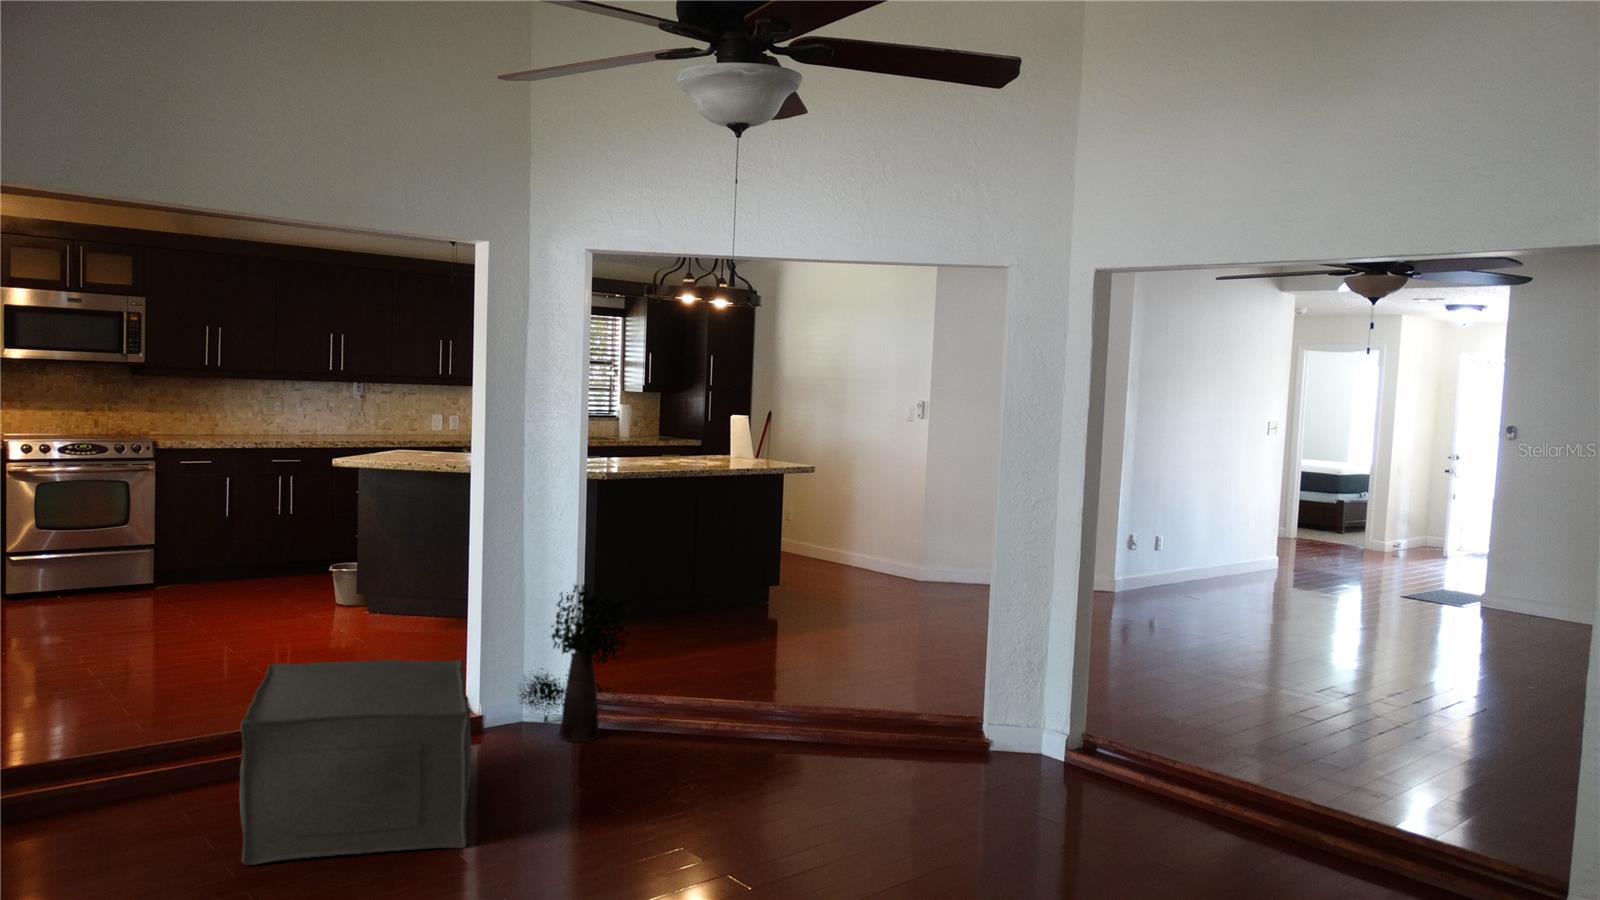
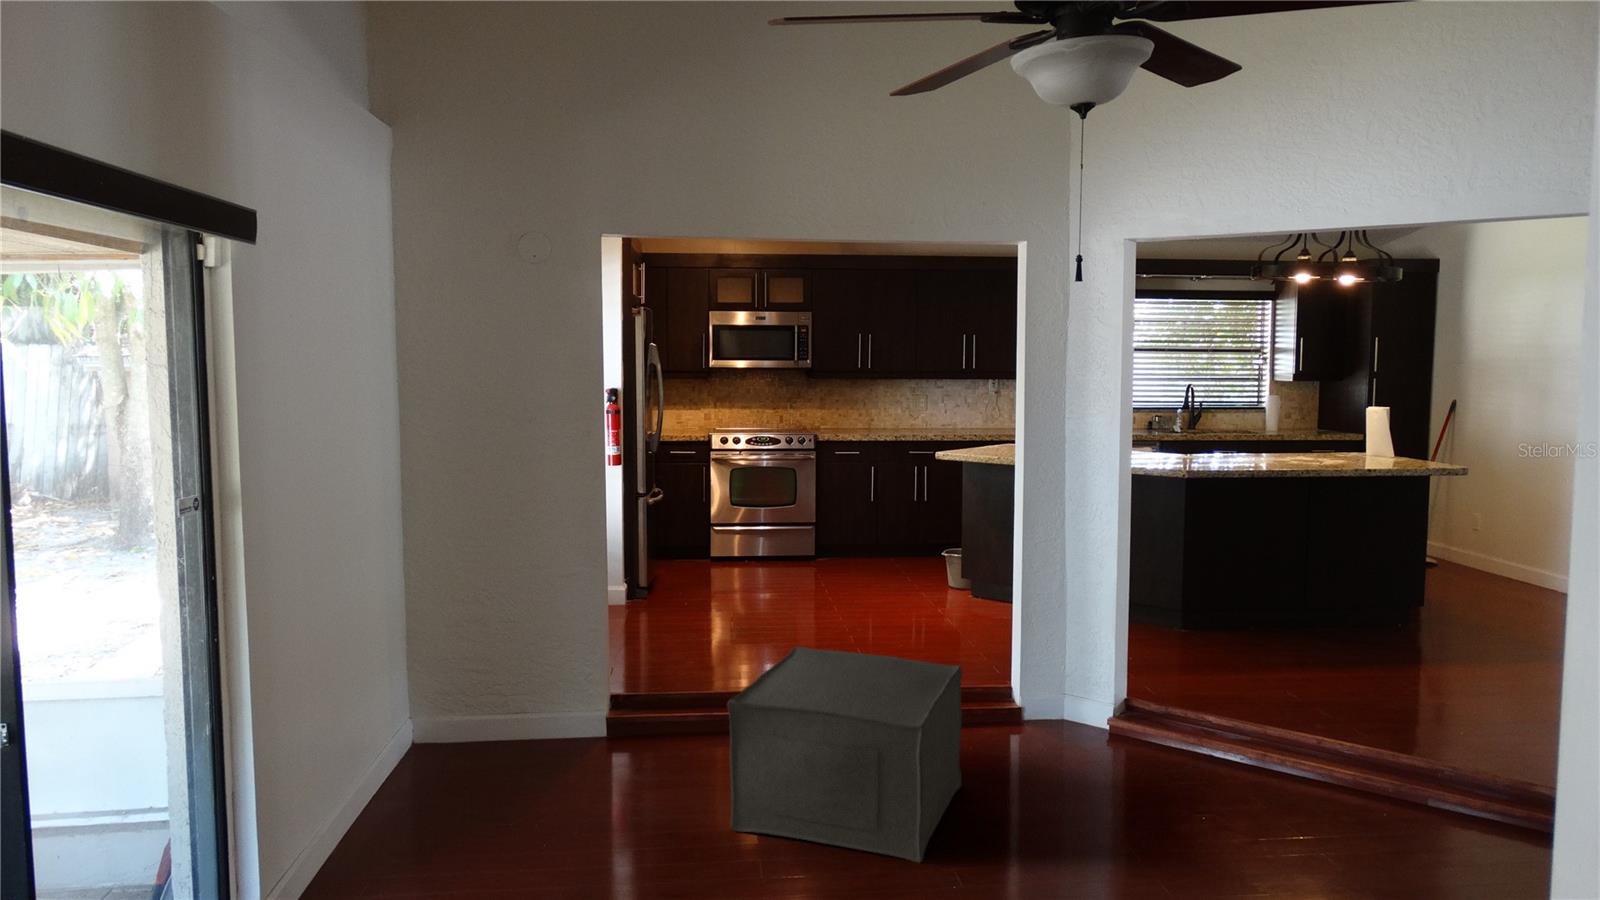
potted plant: present [519,585,630,742] -> none [1049,594,1167,769]

